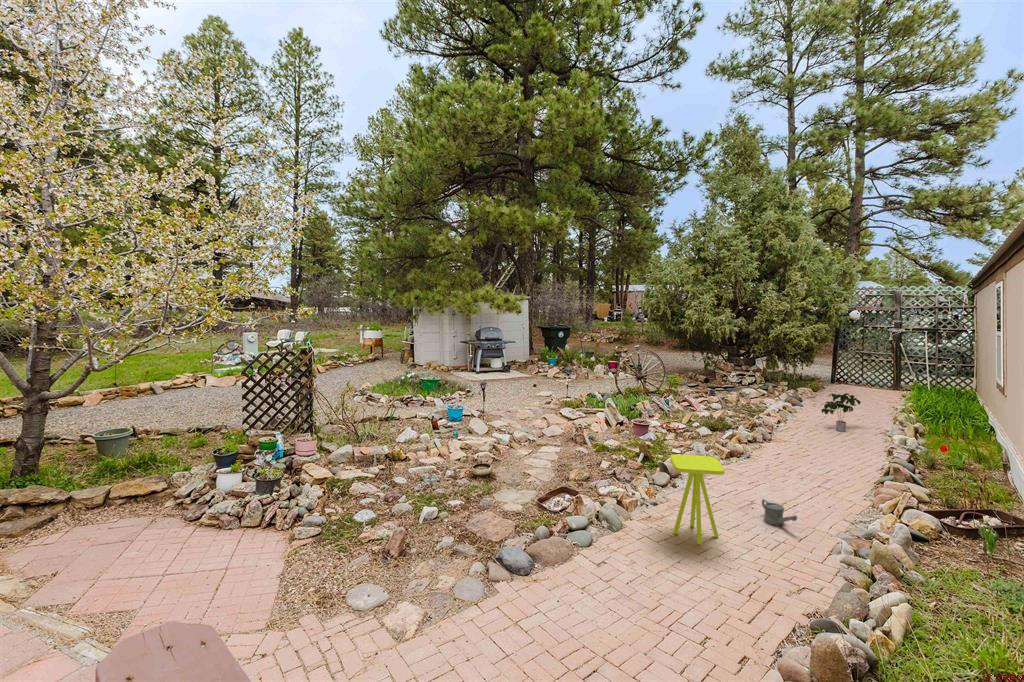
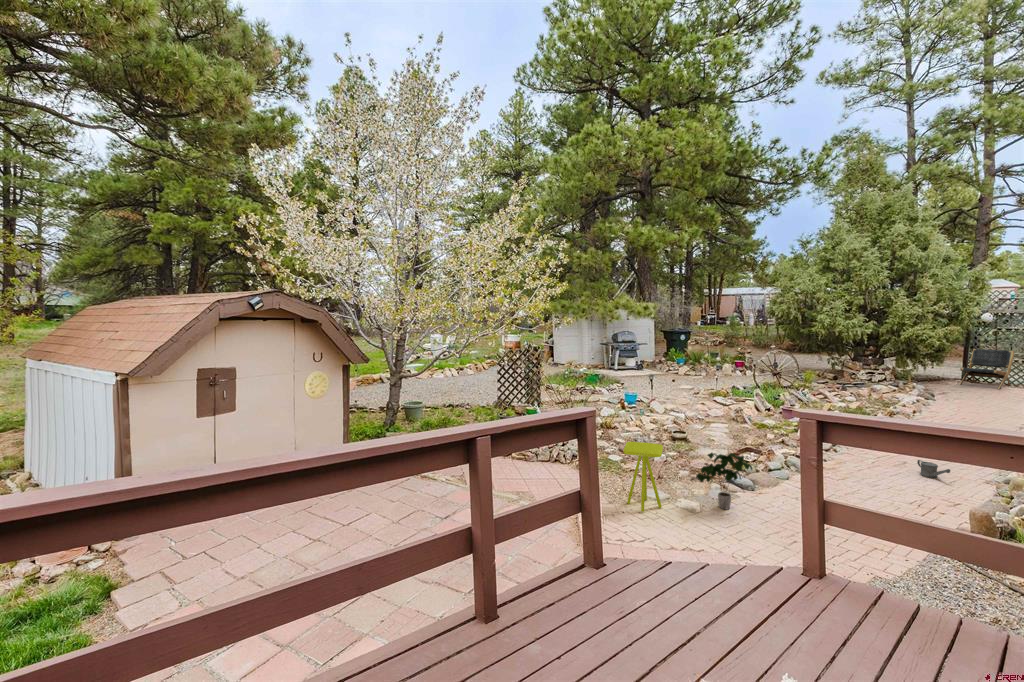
lounge chair: none [827,348,878,391] -> present [959,349,1014,389]
potted plant: present [821,393,861,432] -> present [696,453,752,509]
side table: present [670,454,725,544] -> present [623,442,663,512]

